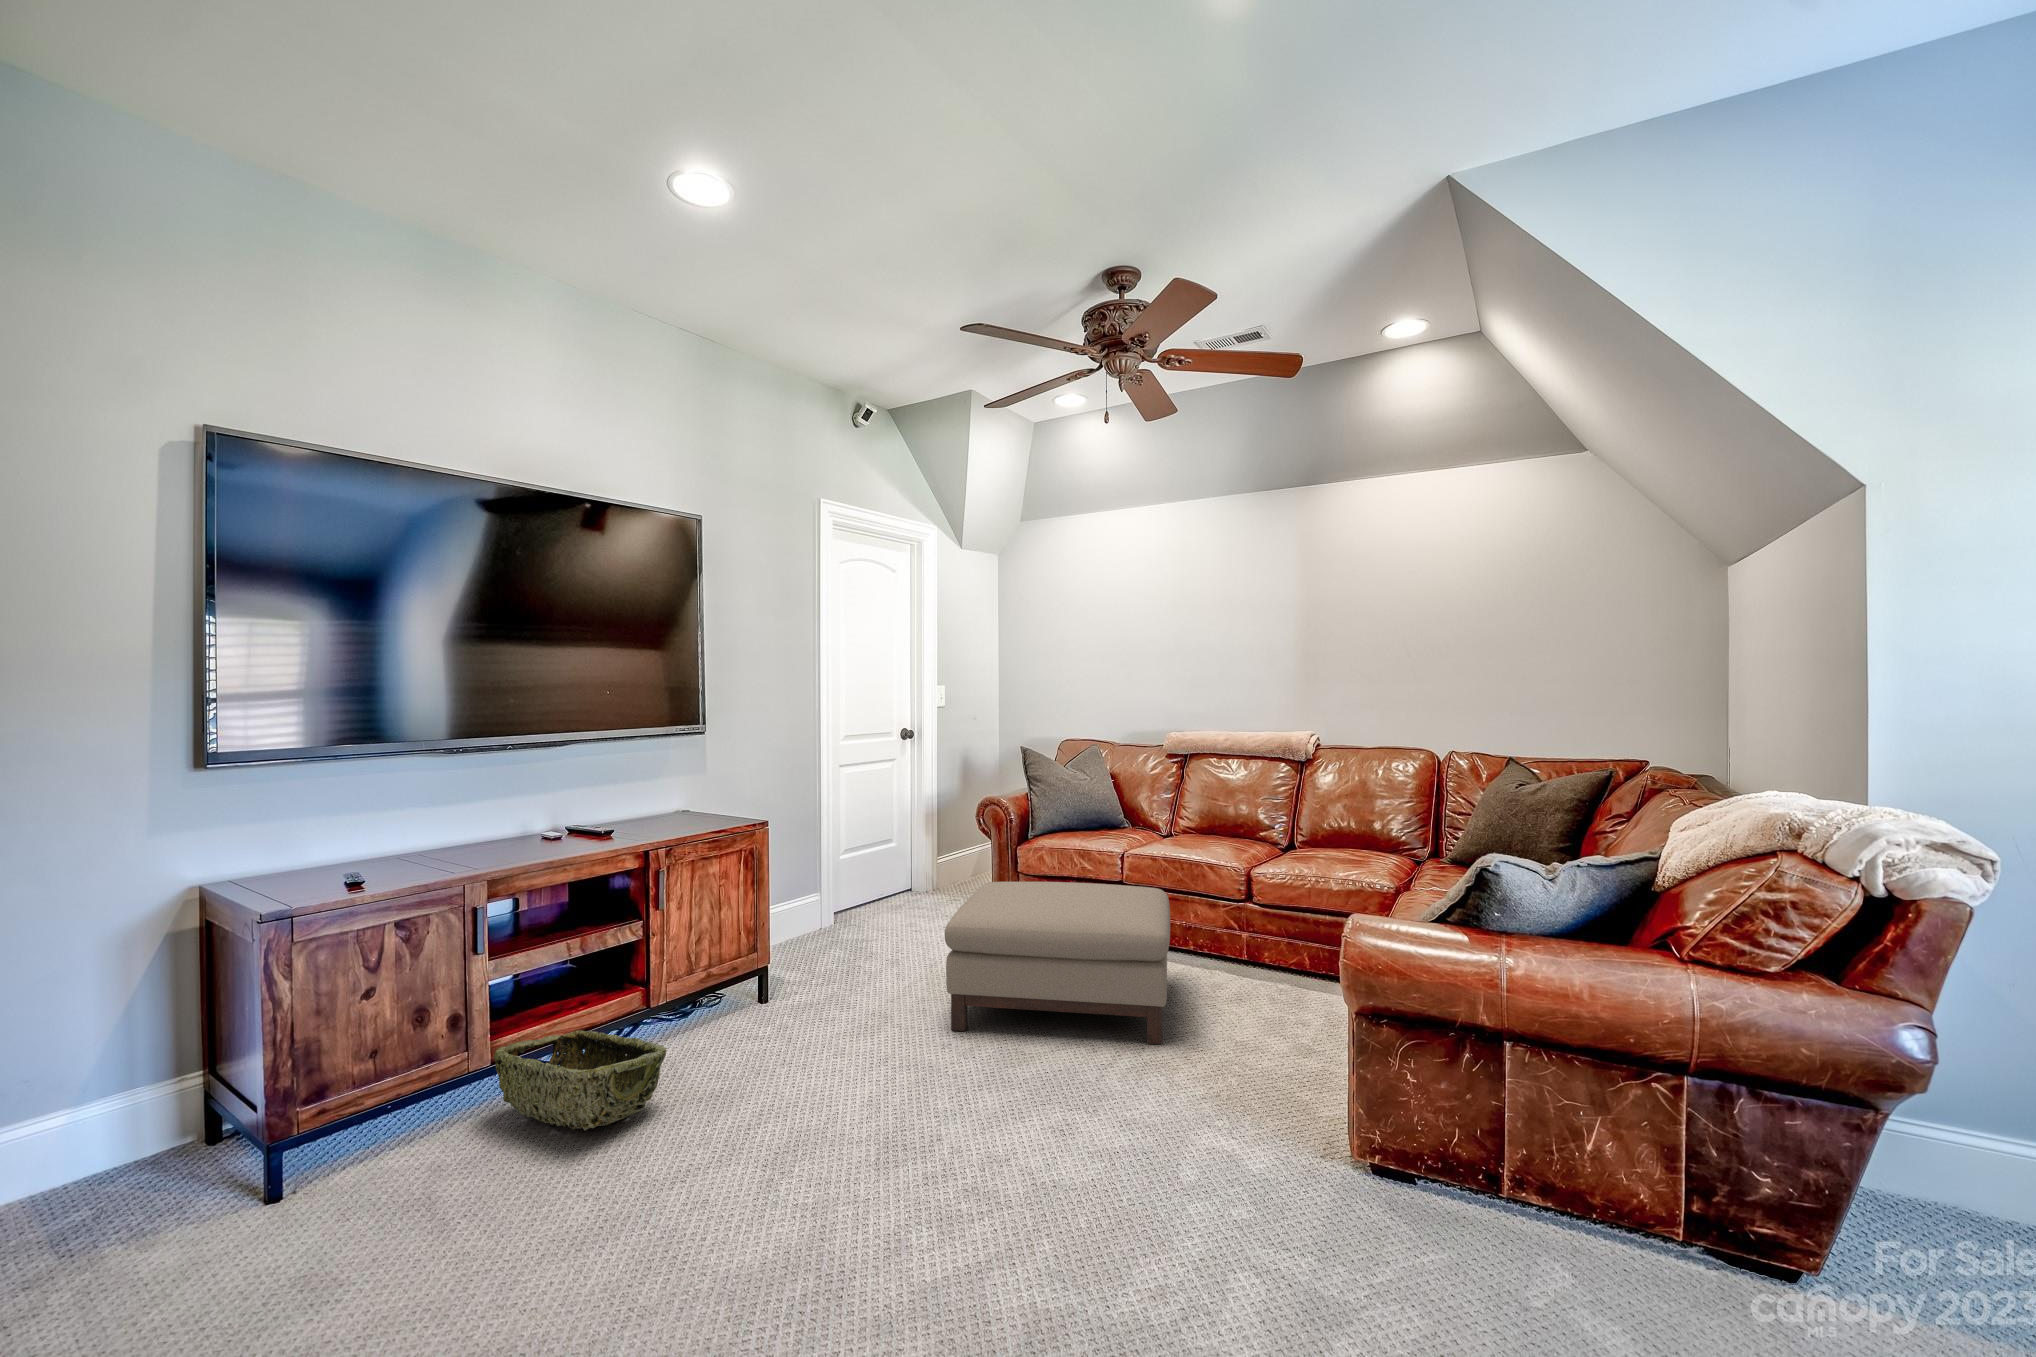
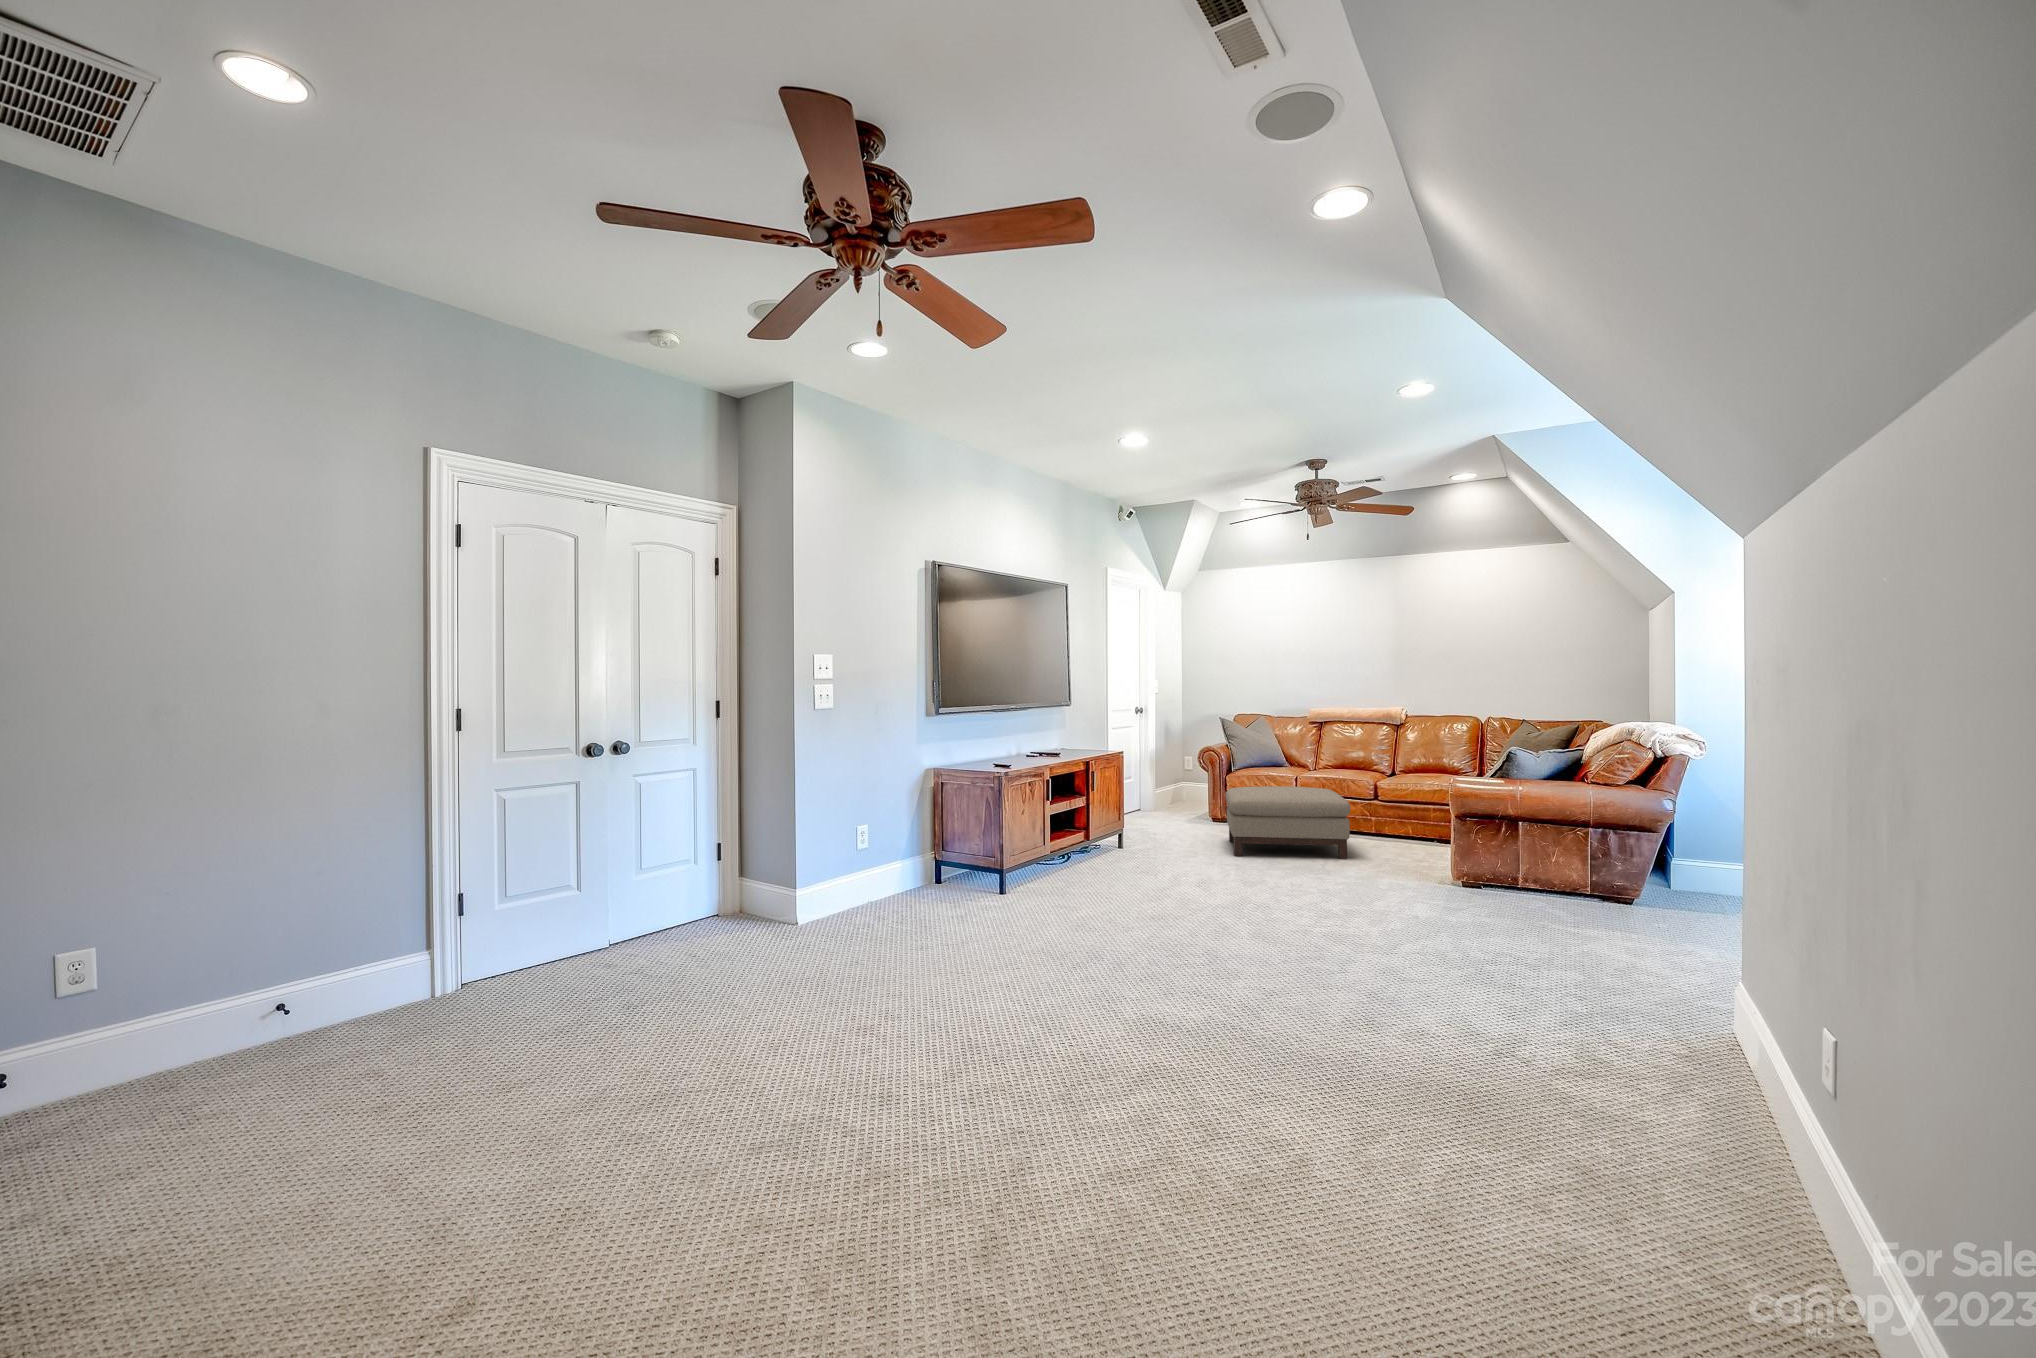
woven basket: present [494,1030,666,1130] -> none [1055,844,1131,877]

